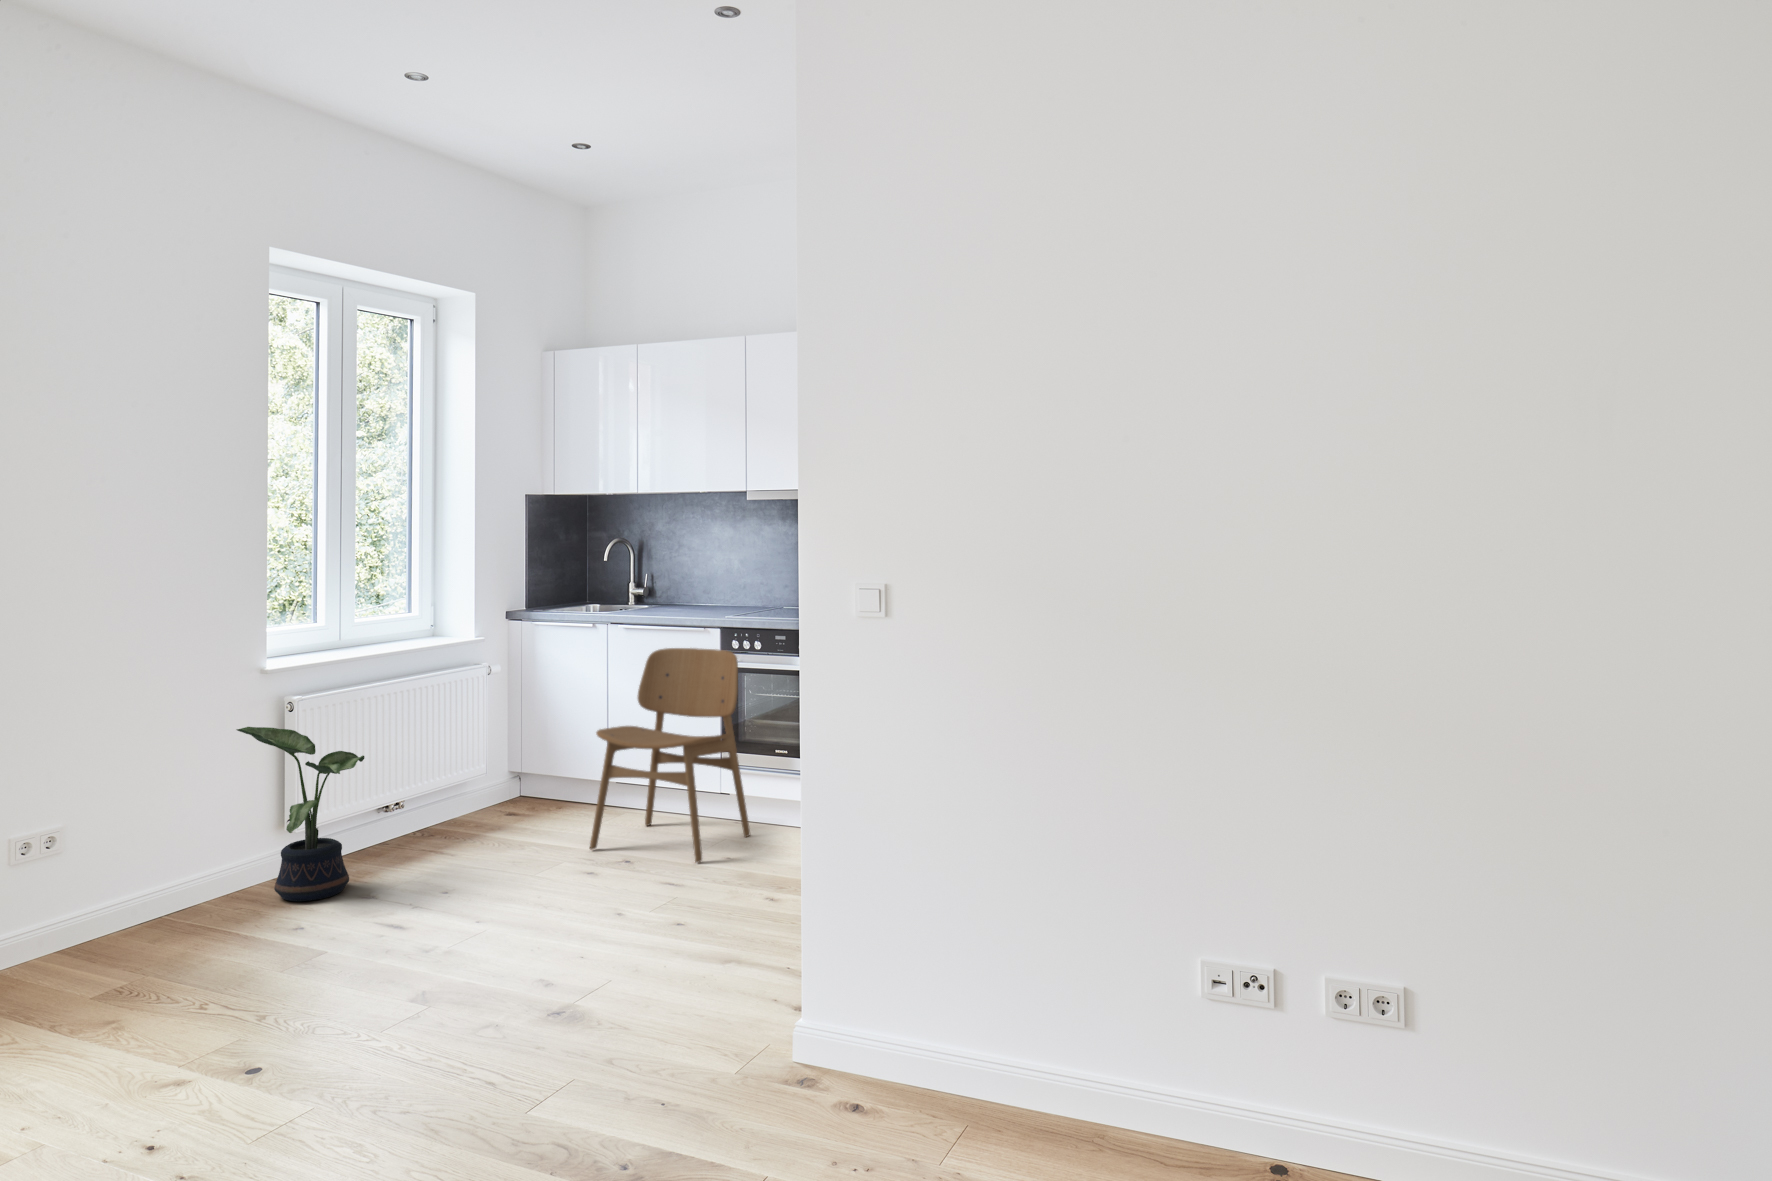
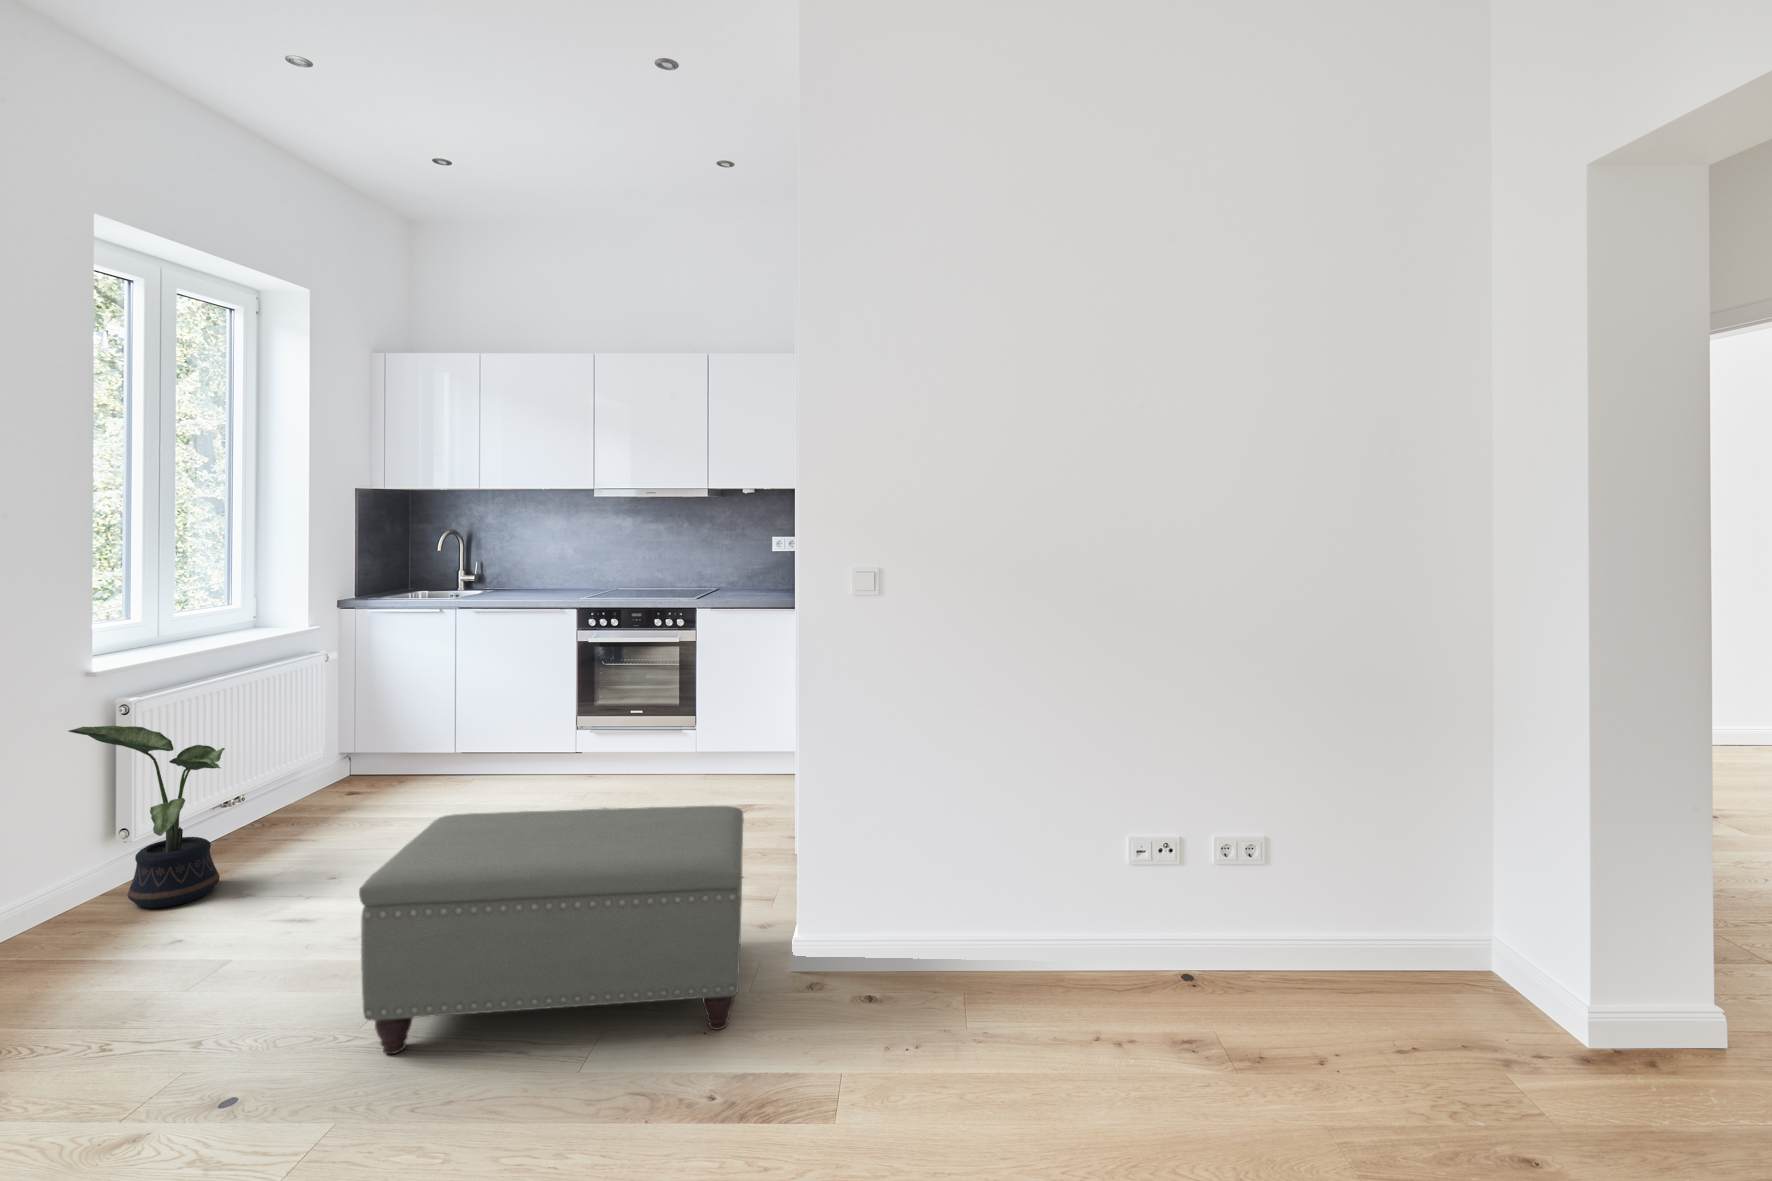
dining chair: present [590,648,750,863] -> none [466,629,611,818]
ottoman: none [338,837,755,1106] -> present [359,806,744,1054]

